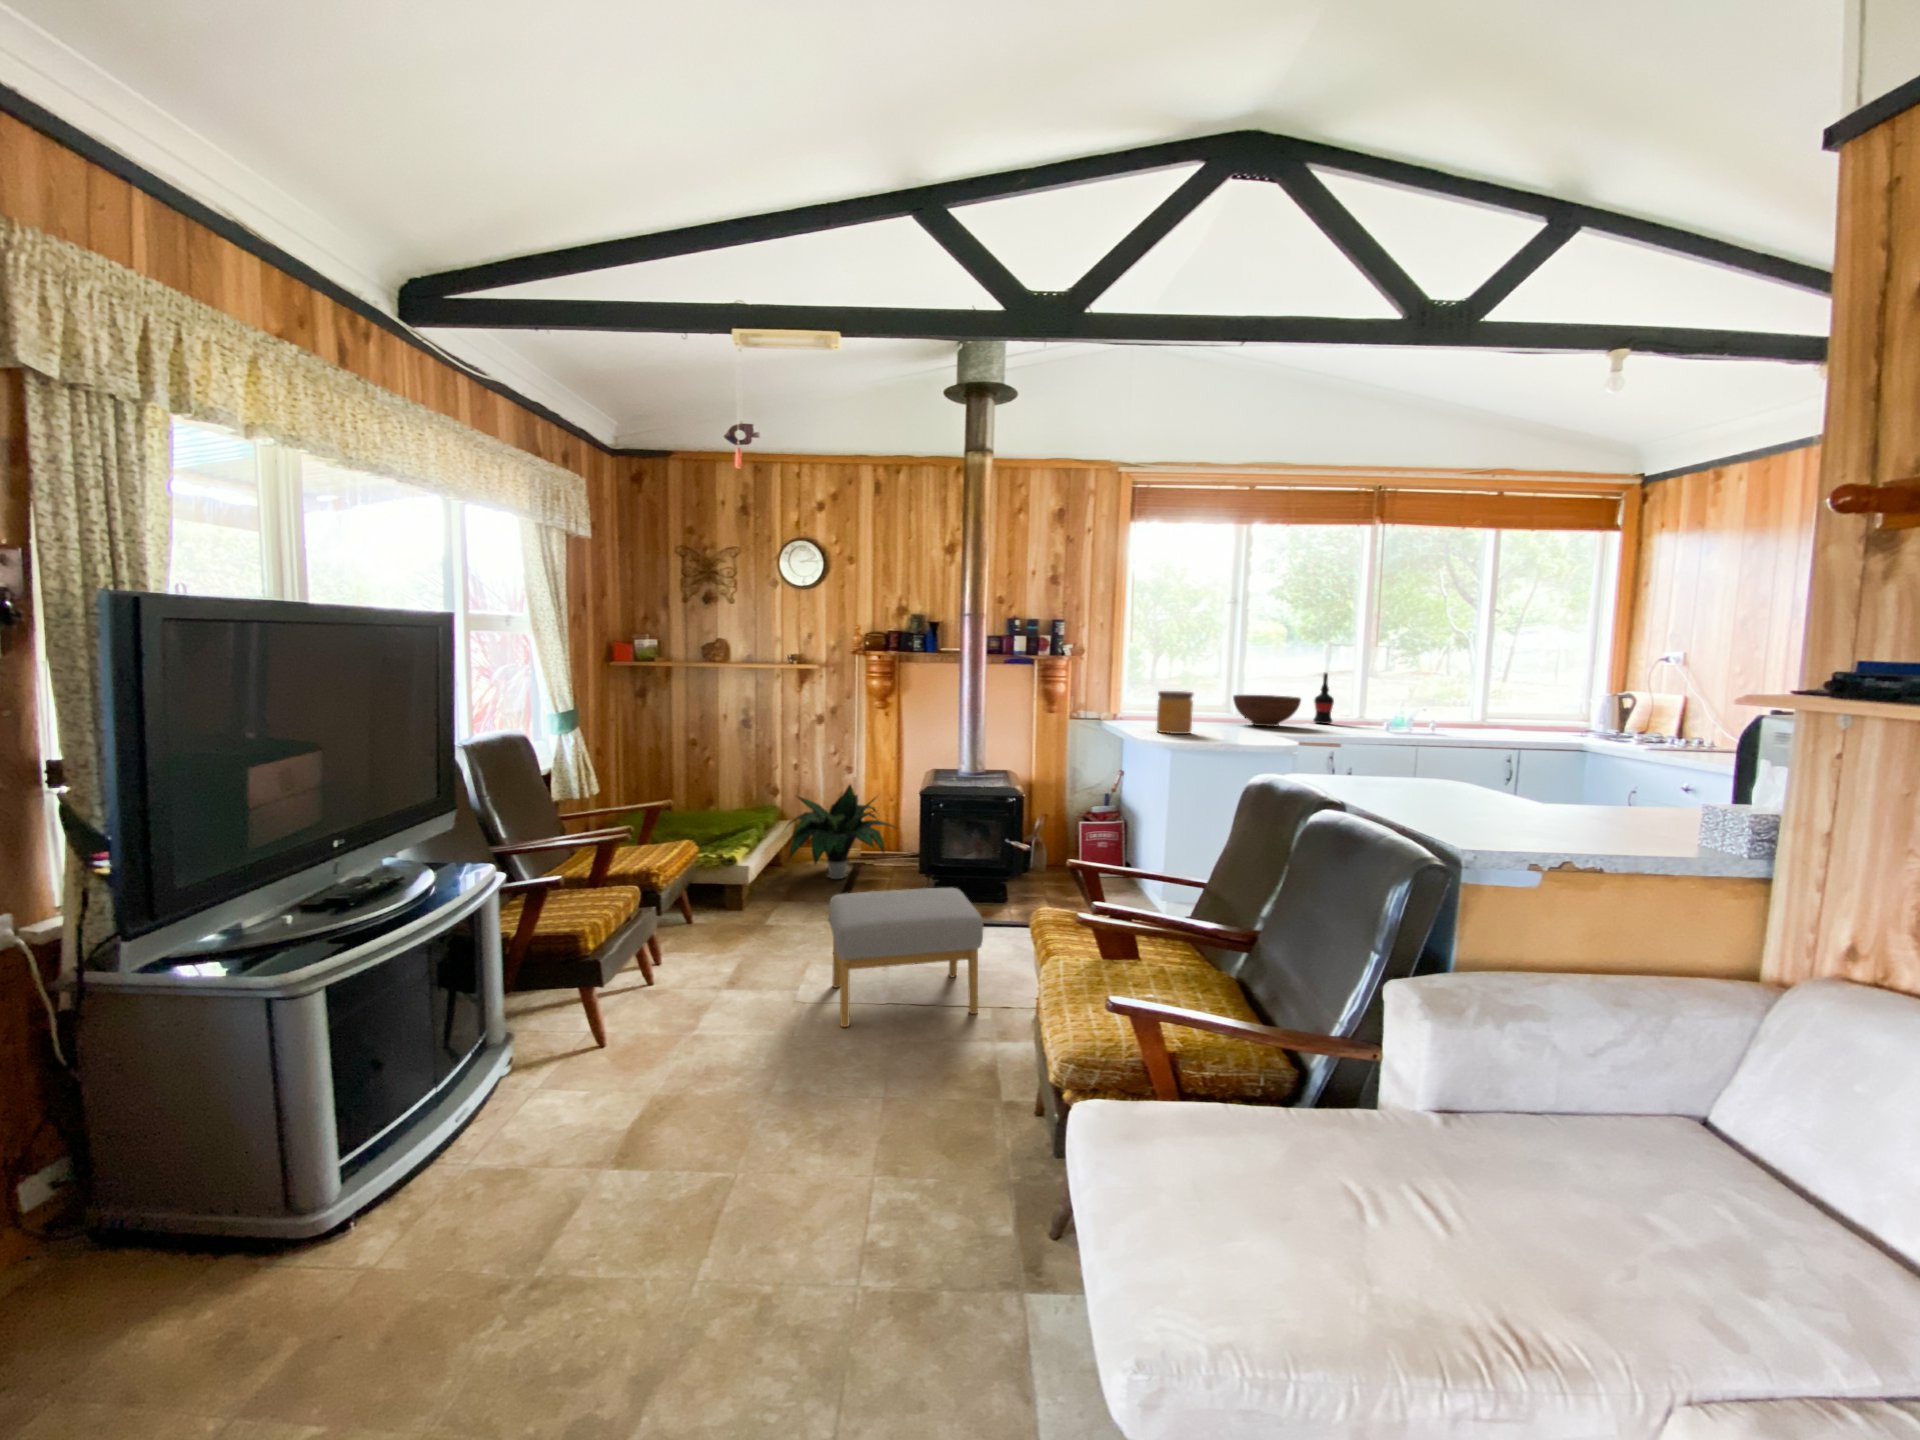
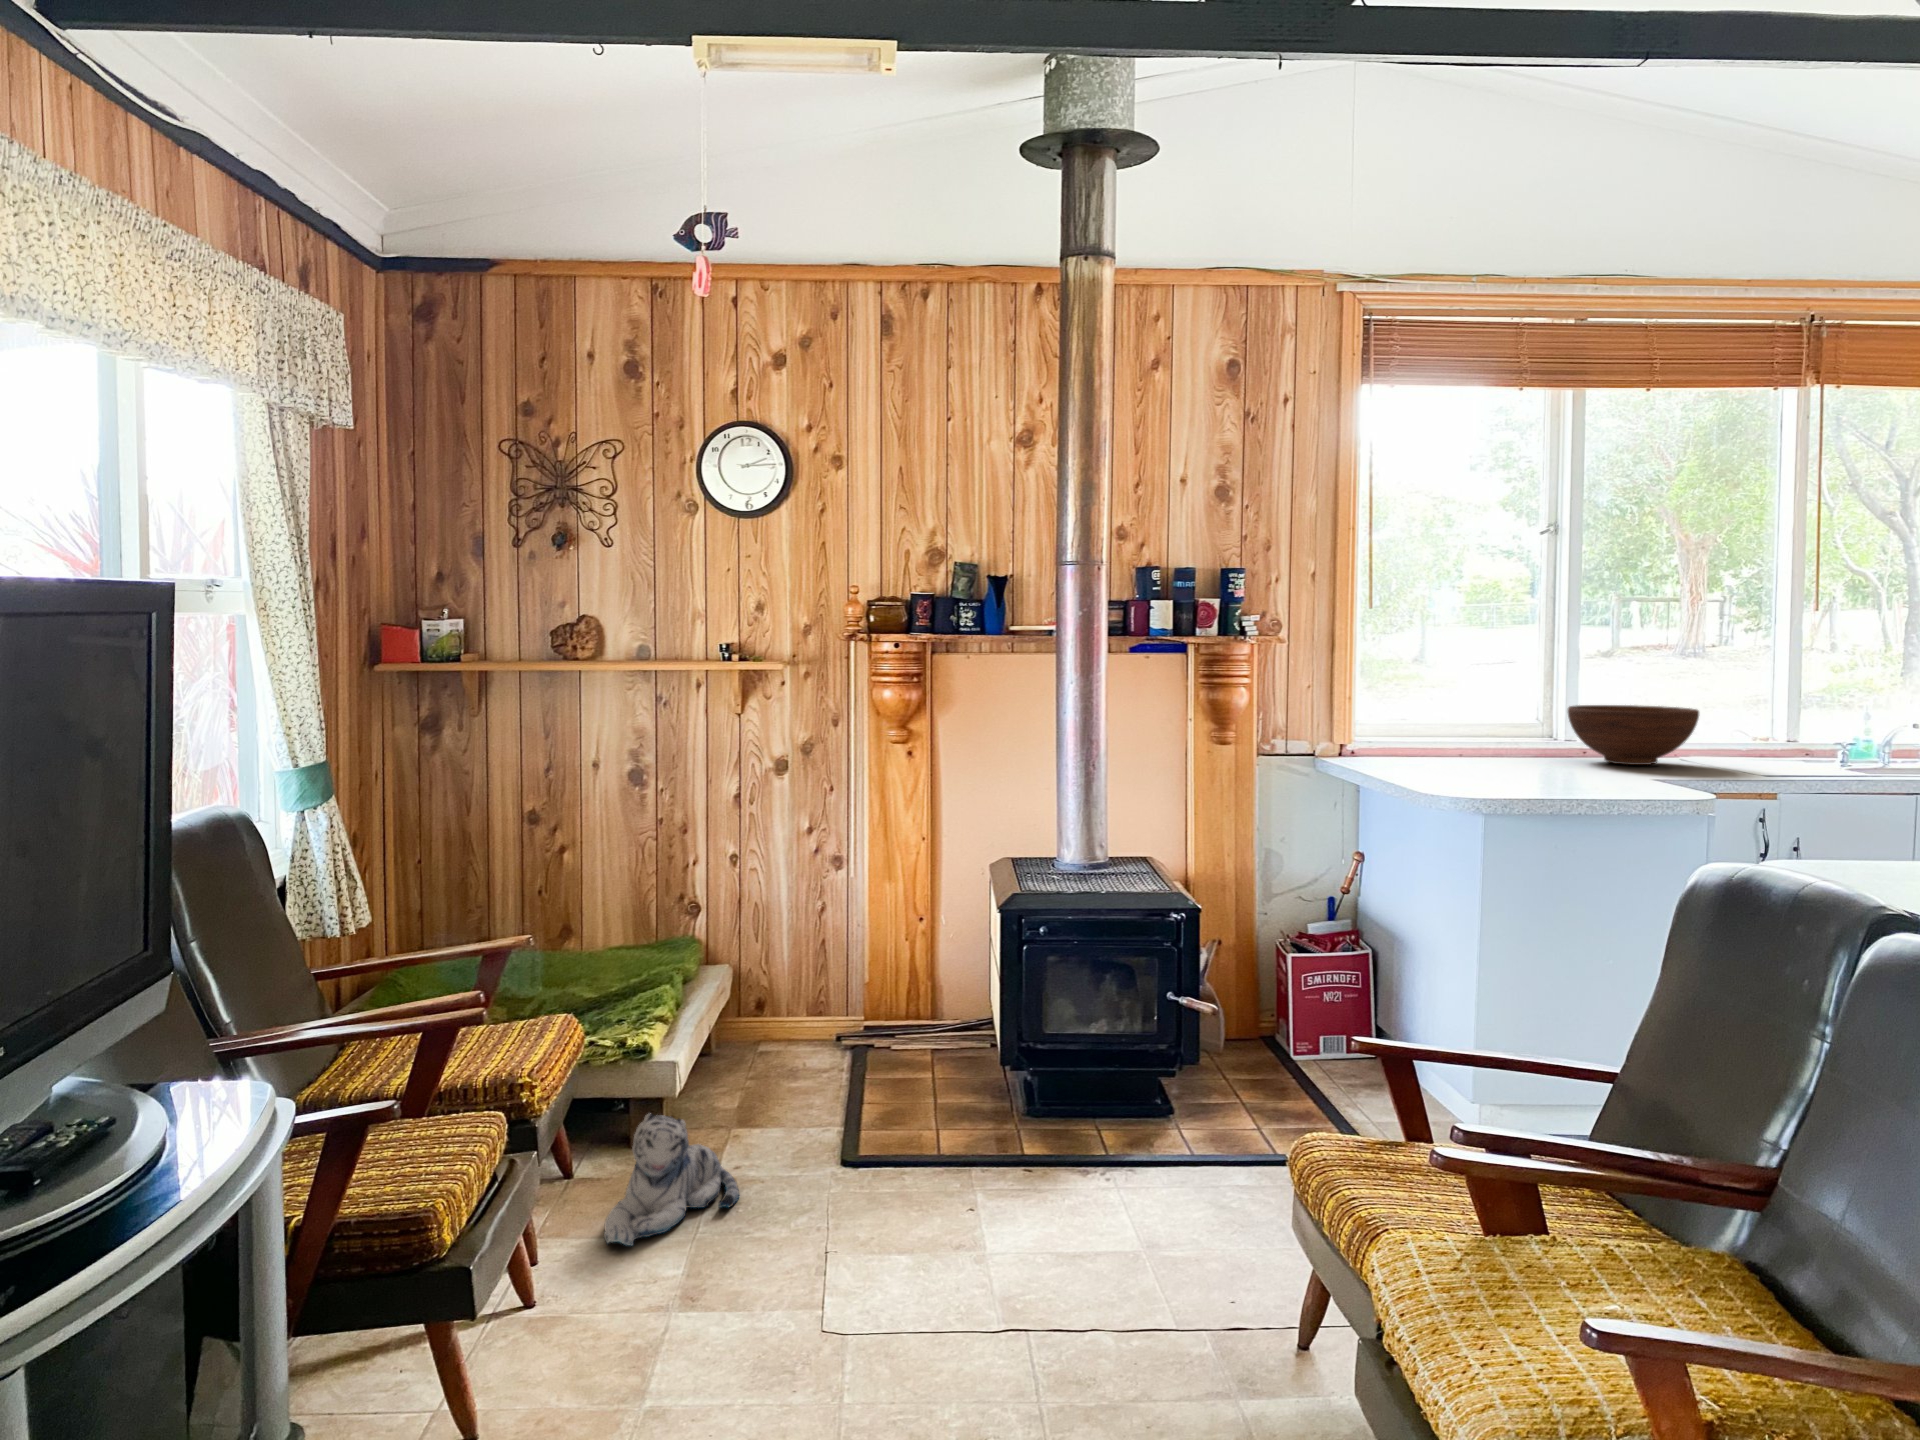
wine bottle: present [1314,673,1334,724] -> none [1712,660,1752,757]
jar: present [1157,691,1193,734] -> none [1441,702,1511,784]
potted plant: present [789,785,898,879] -> none [719,889,944,1077]
footstool: present [829,888,983,1027] -> none [873,1094,1184,1375]
plush toy: none [698,893,775,960] -> present [604,1113,740,1246]

